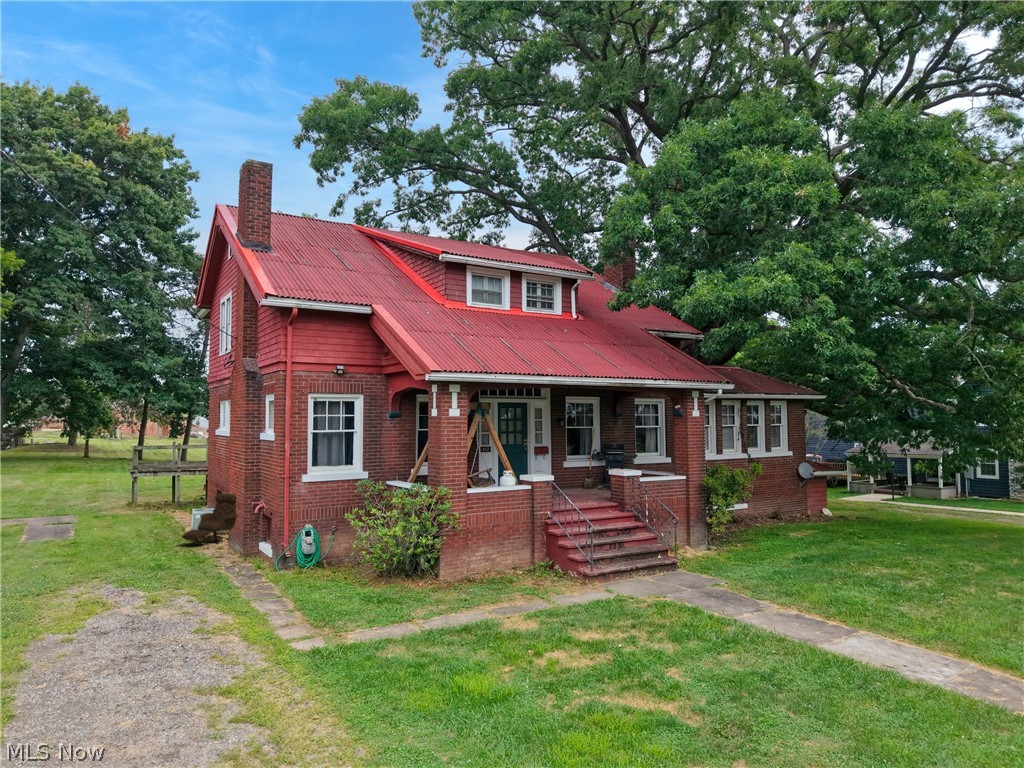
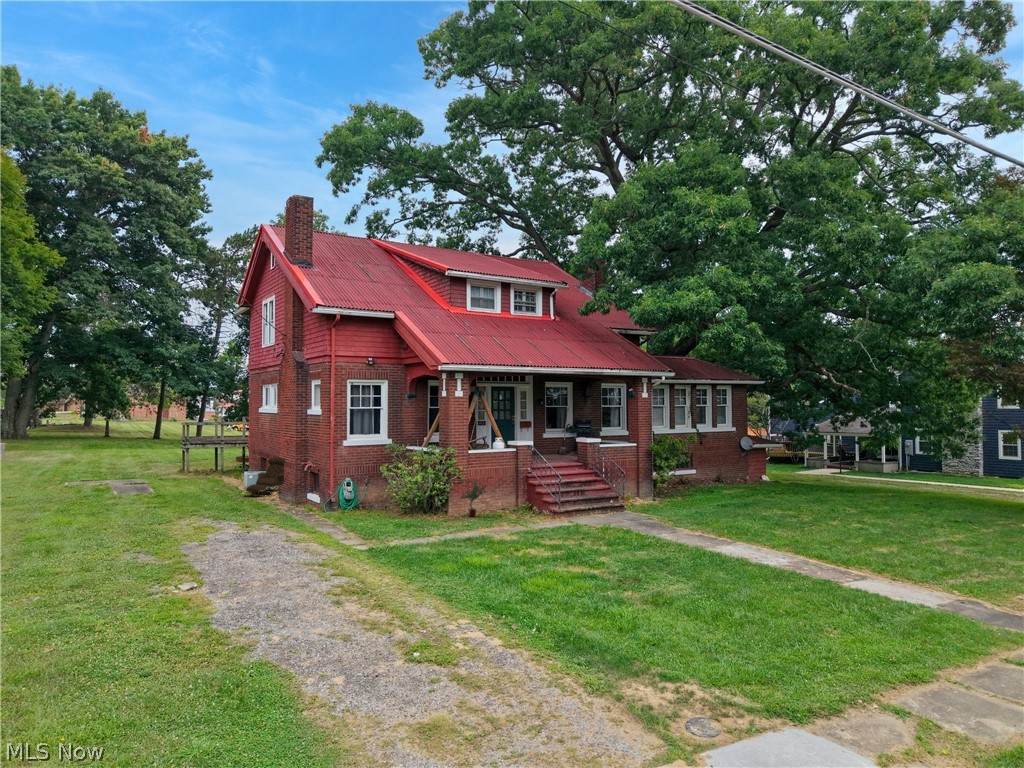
potted tree: none [453,530,490,581] -> present [460,480,486,517]

